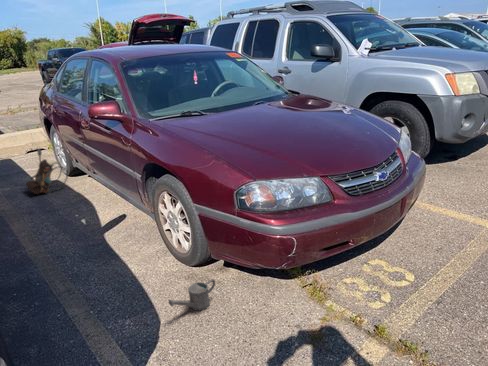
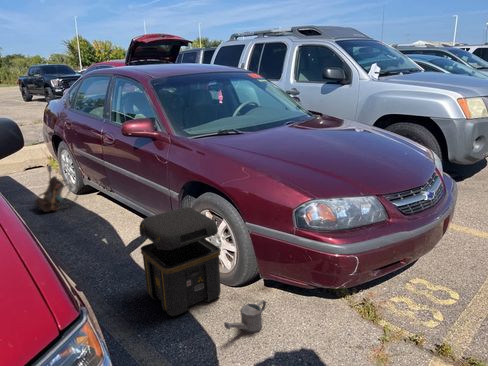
toolbox: none [96,189,178,294] -> present [139,207,221,316]

